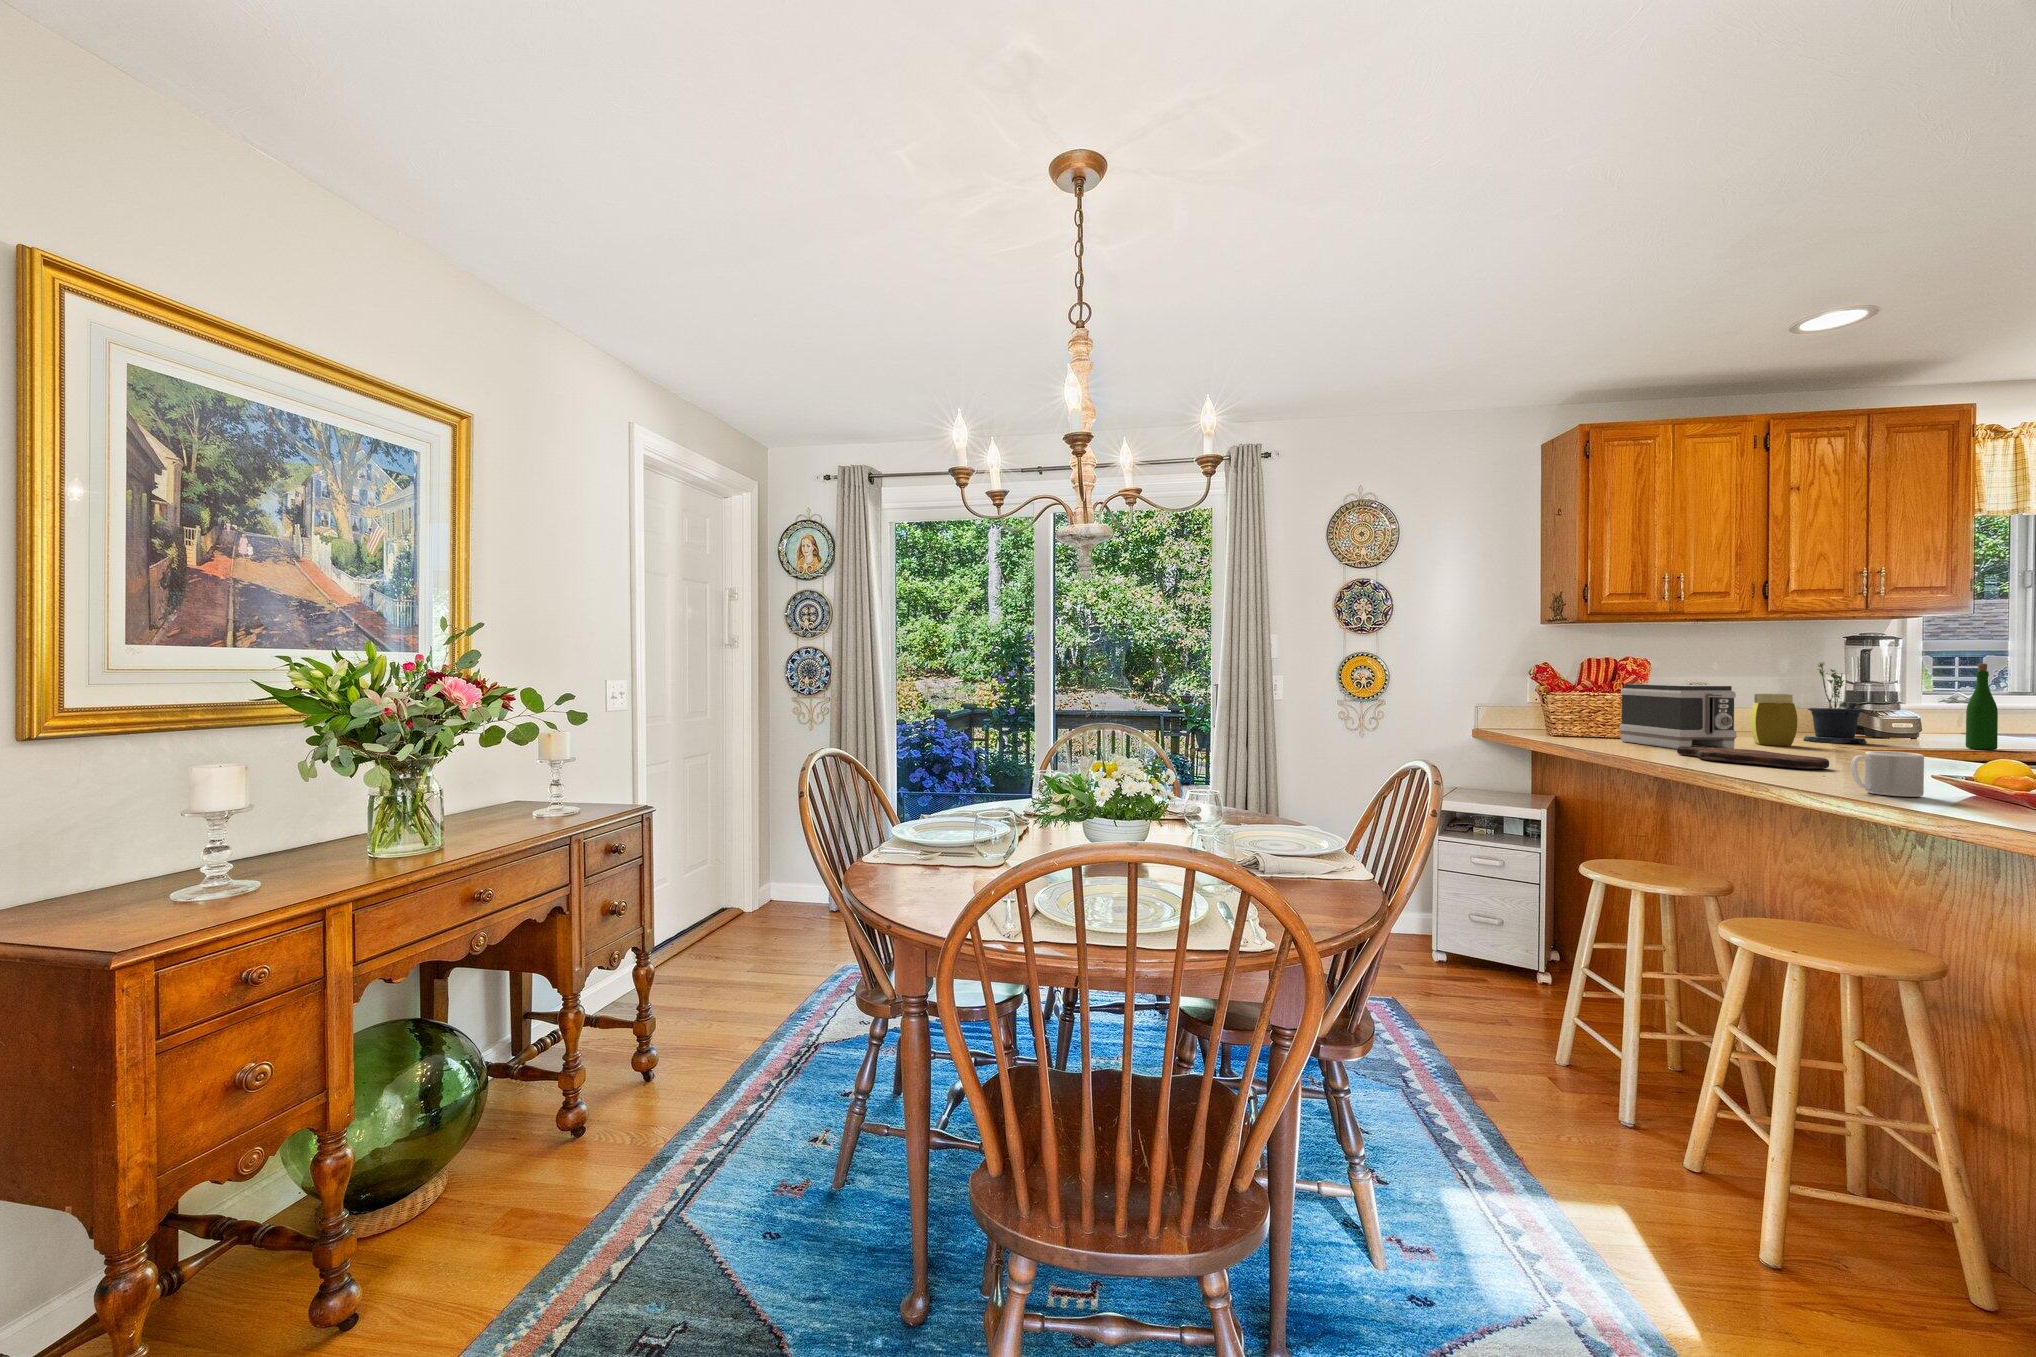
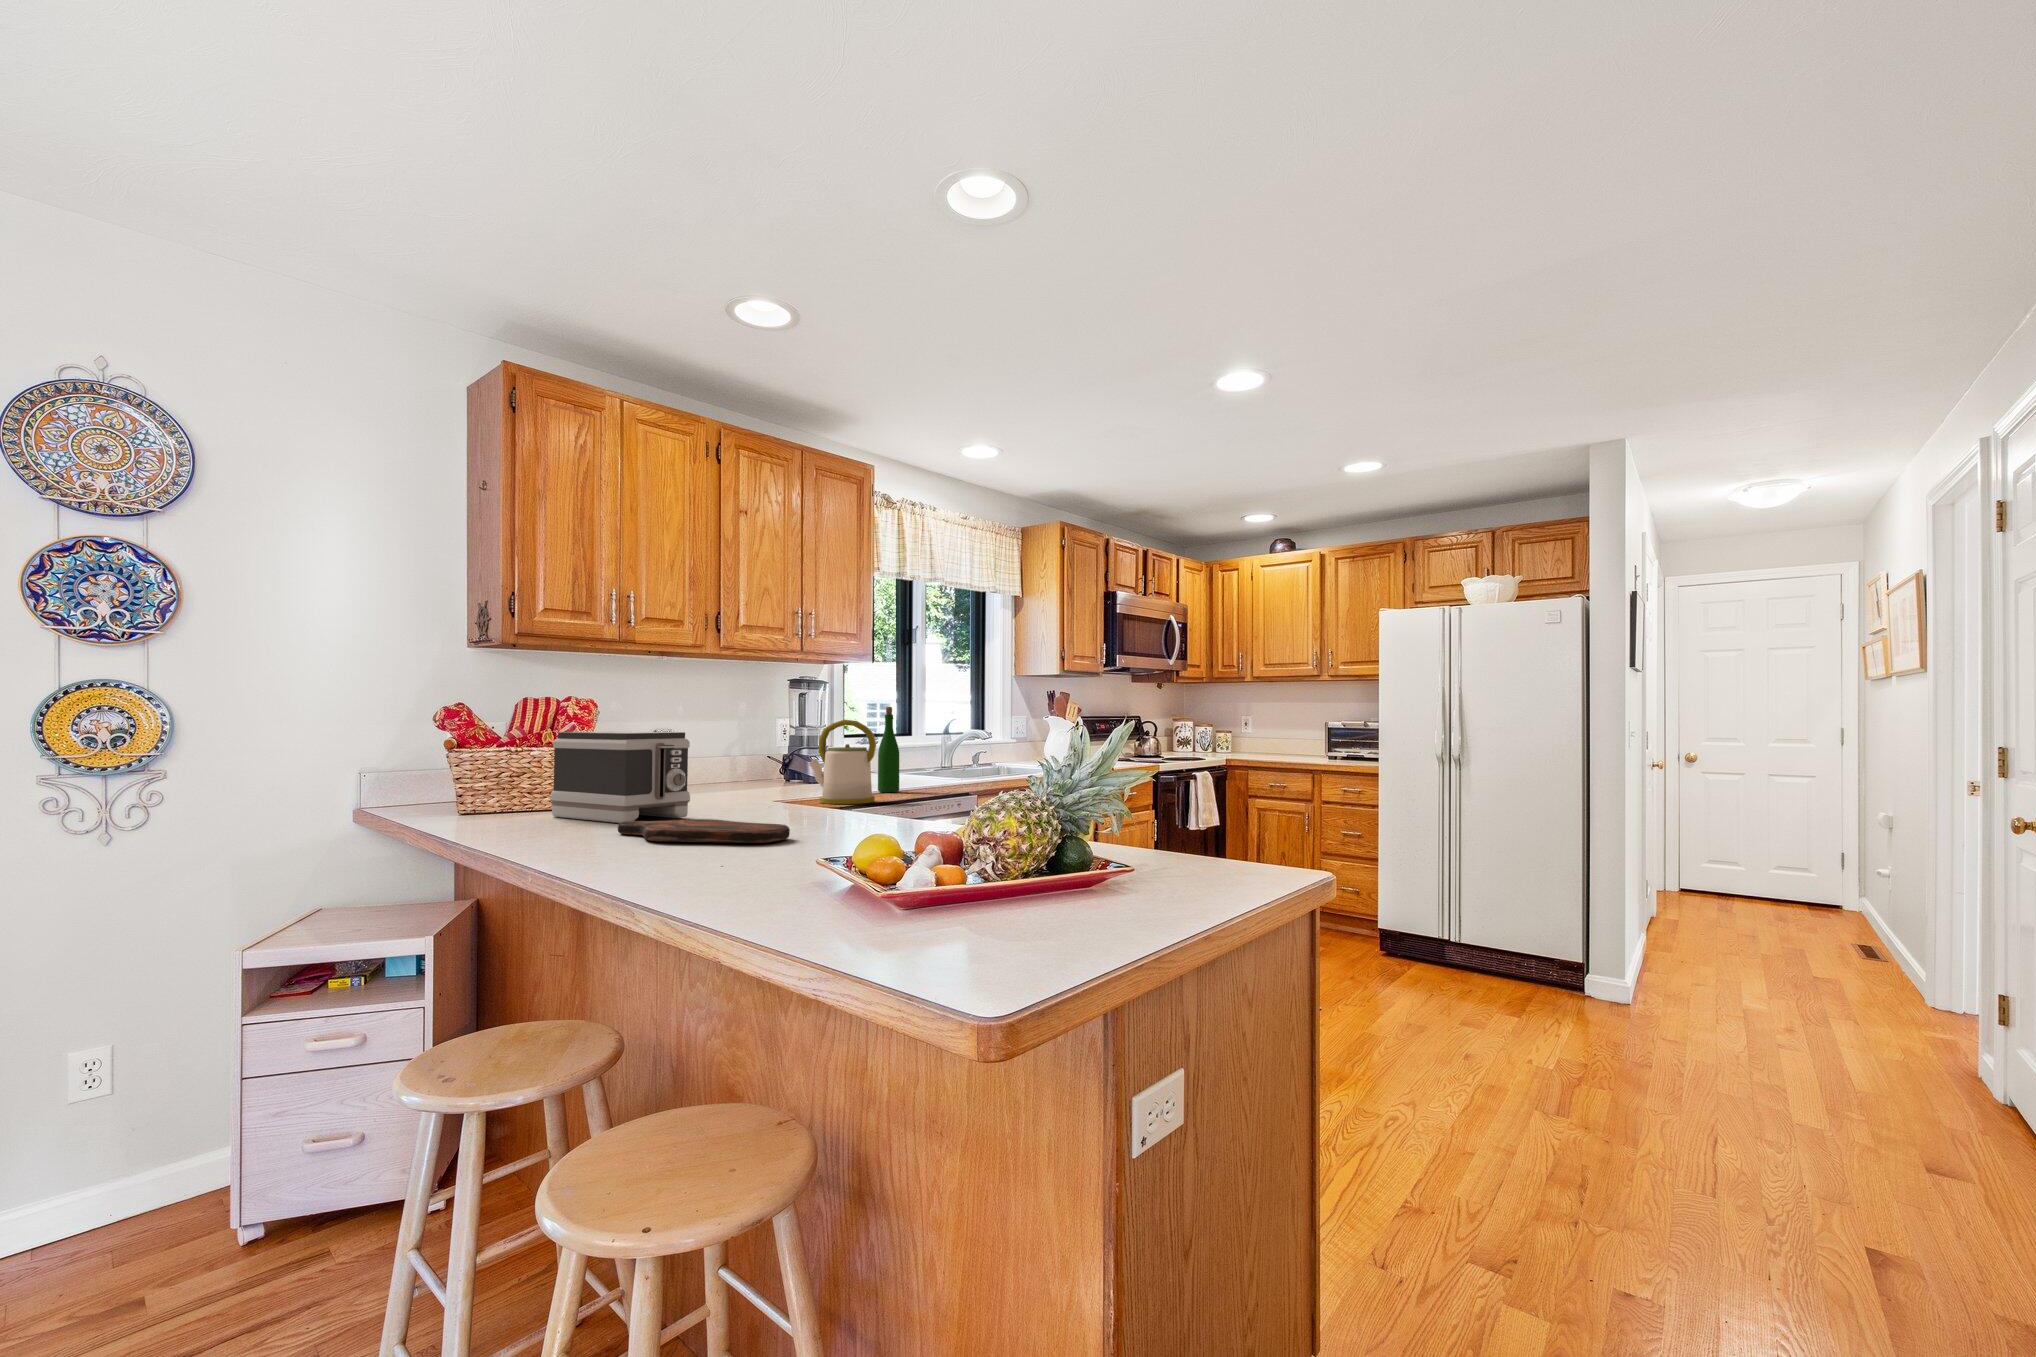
potted plant: present [1803,662,1867,744] -> none [752,705,806,796]
kettle: none [1866,677,1953,755] -> present [809,720,876,804]
jar: present [1750,694,1797,746] -> none [704,742,750,805]
mug: present [1851,751,1924,797] -> none [829,818,903,885]

